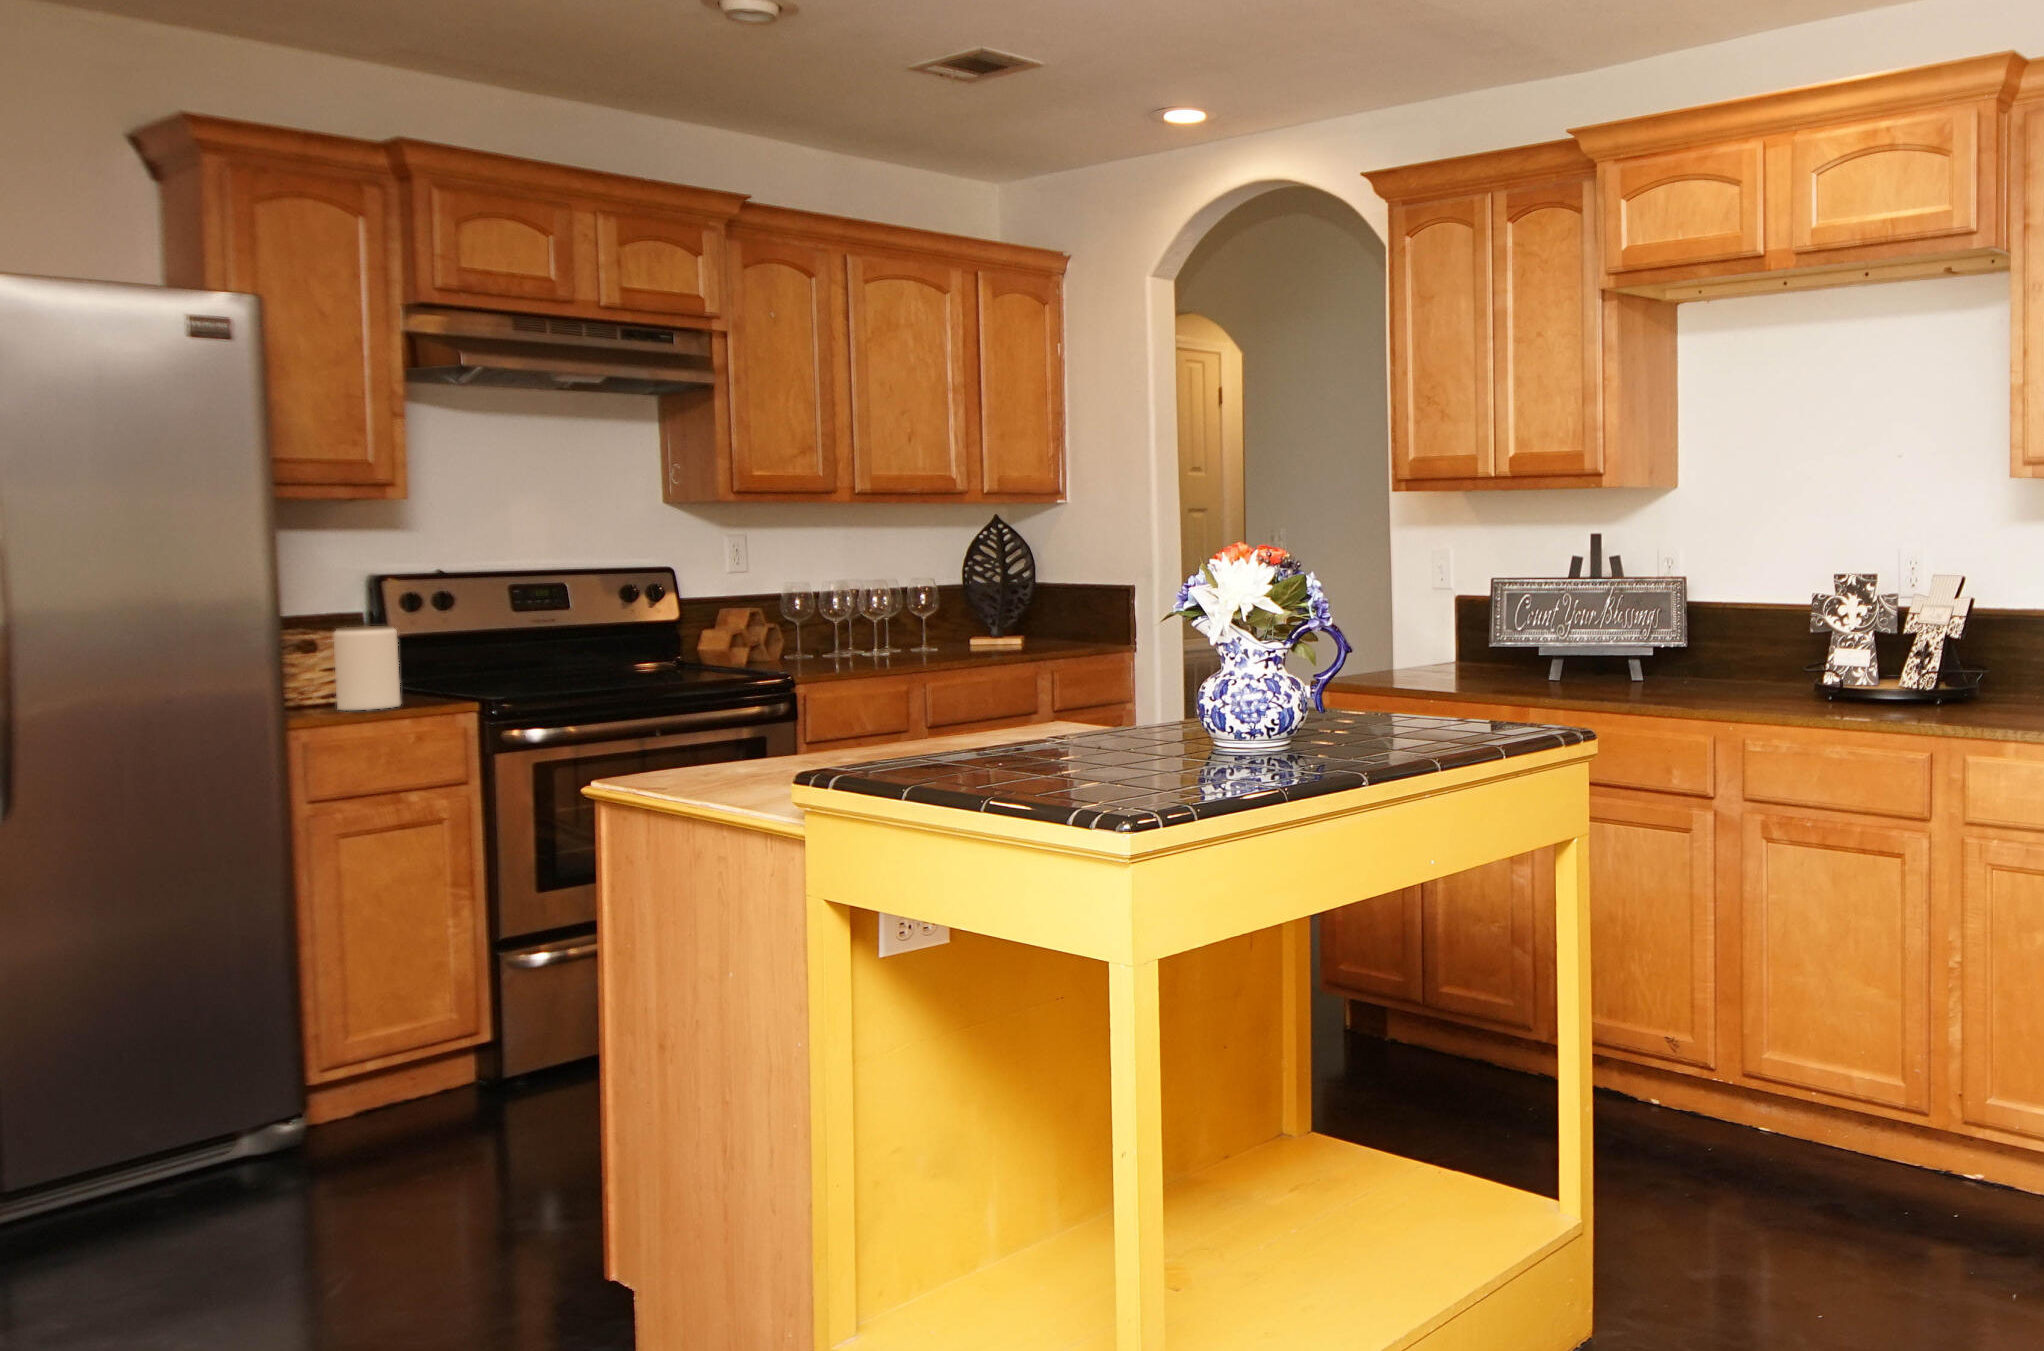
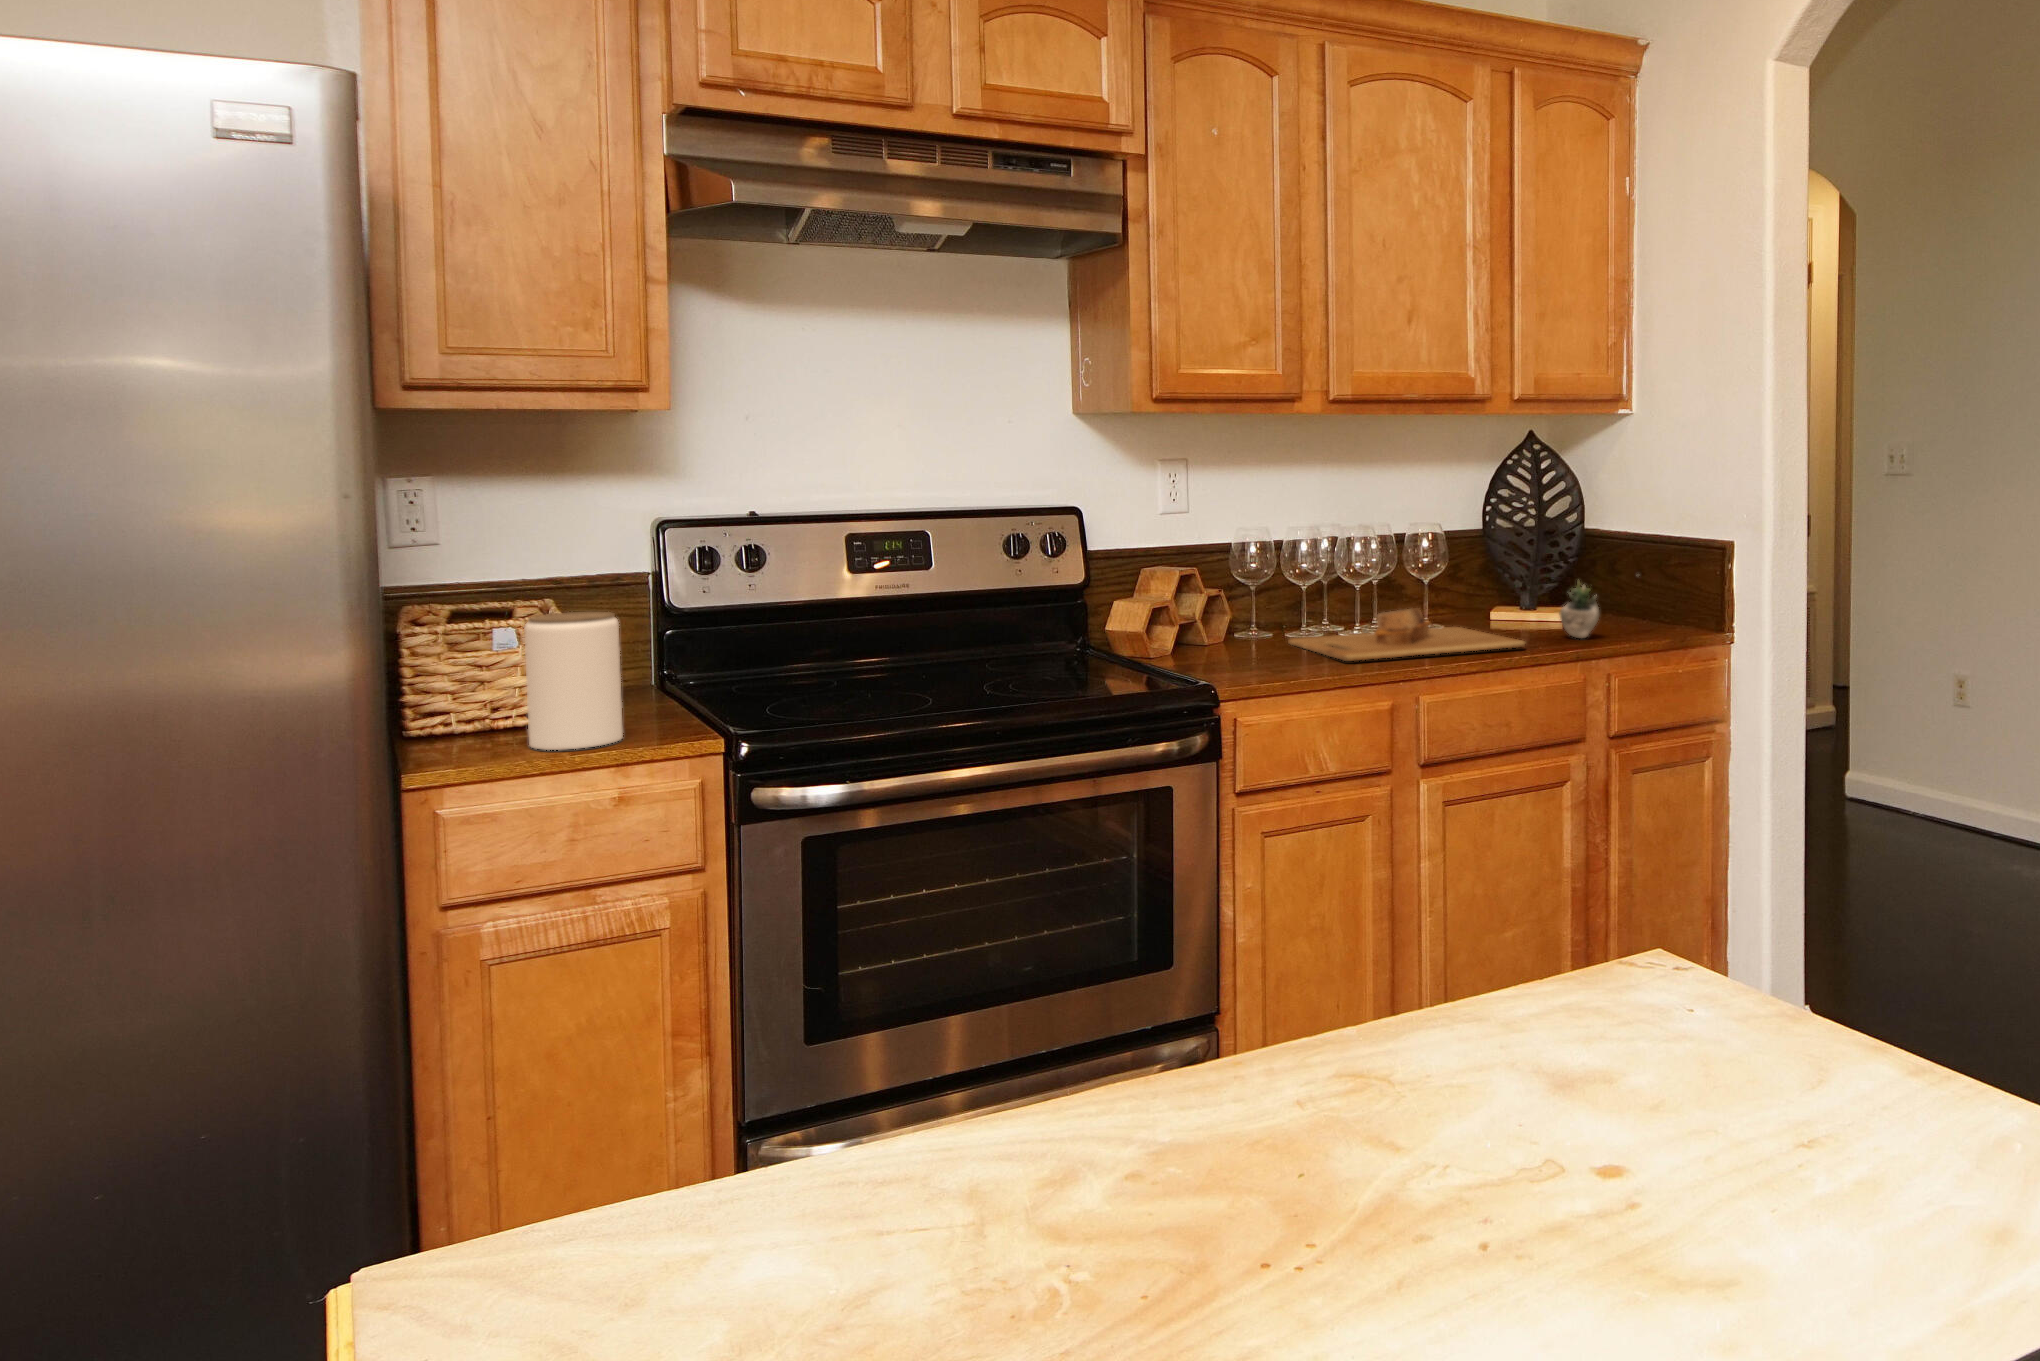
succulent plant: none [1020,607,1073,650] -> present [1559,581,1599,638]
cutting board: none [829,631,997,663] -> present [1288,608,1525,661]

